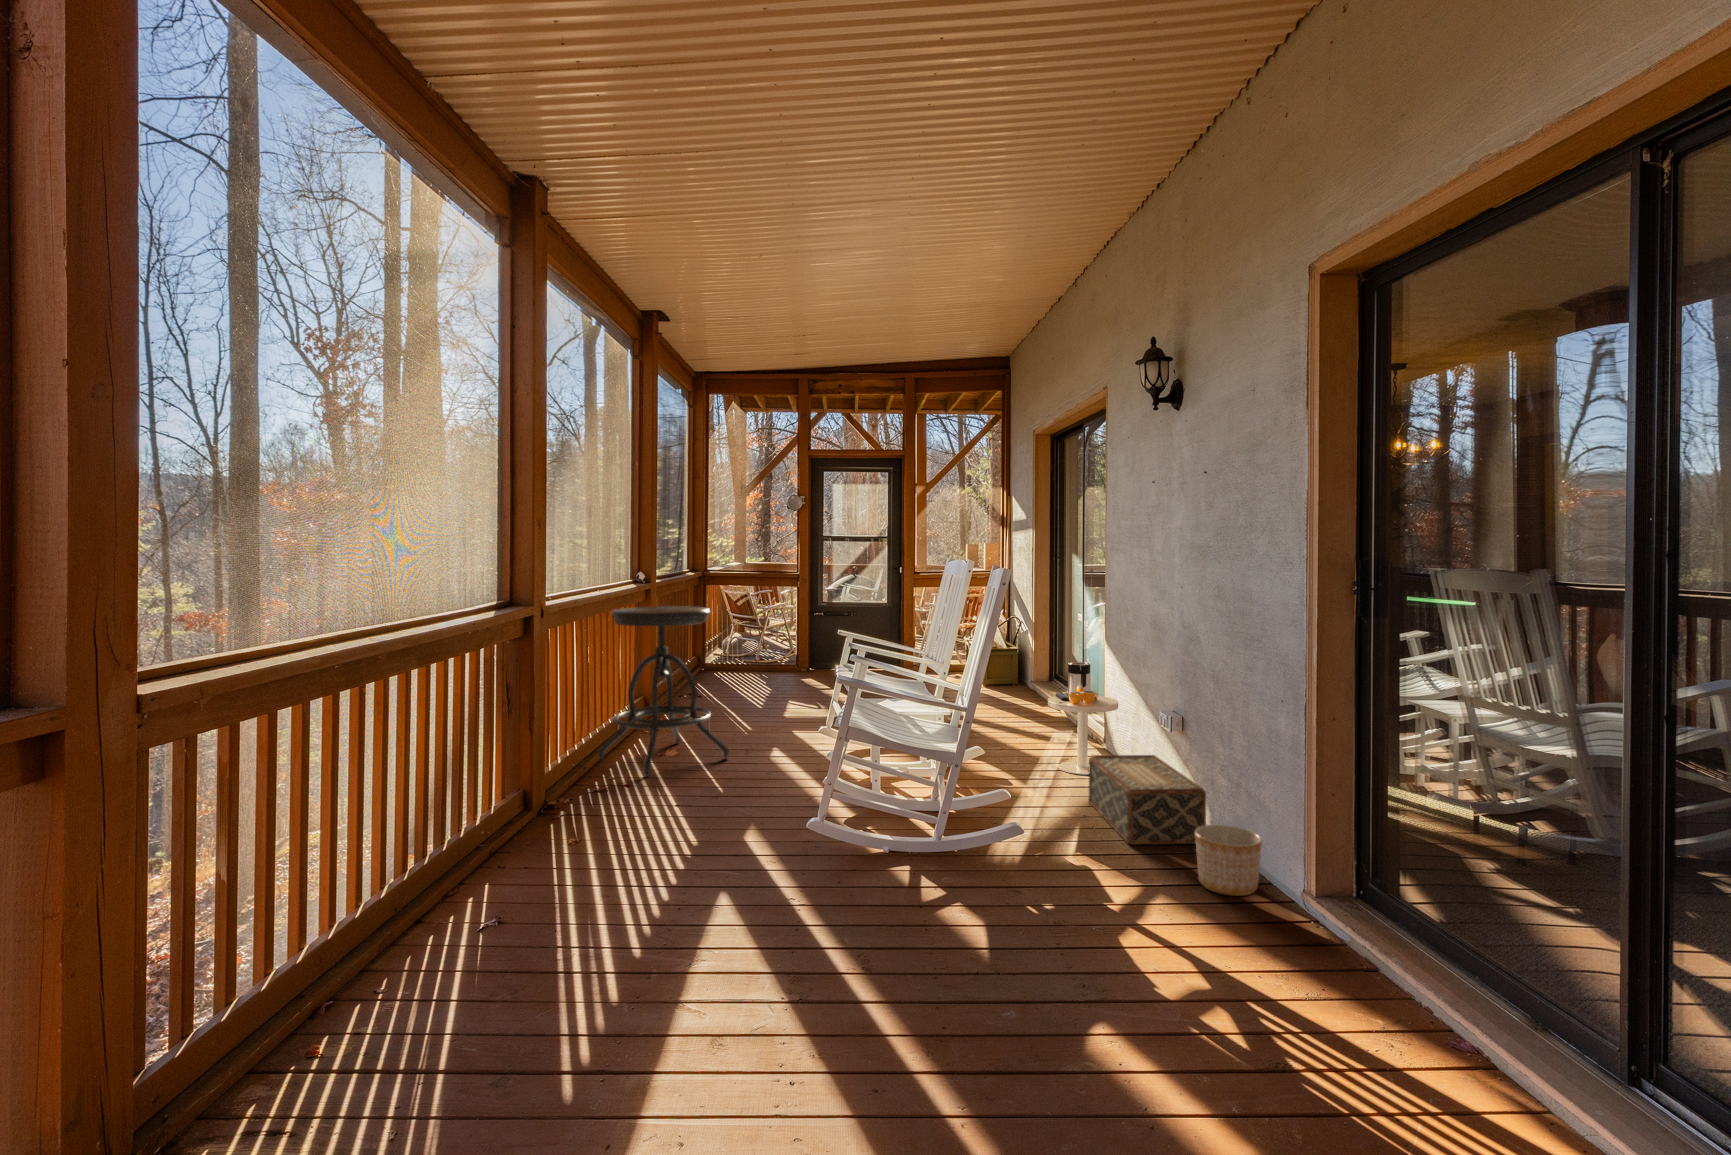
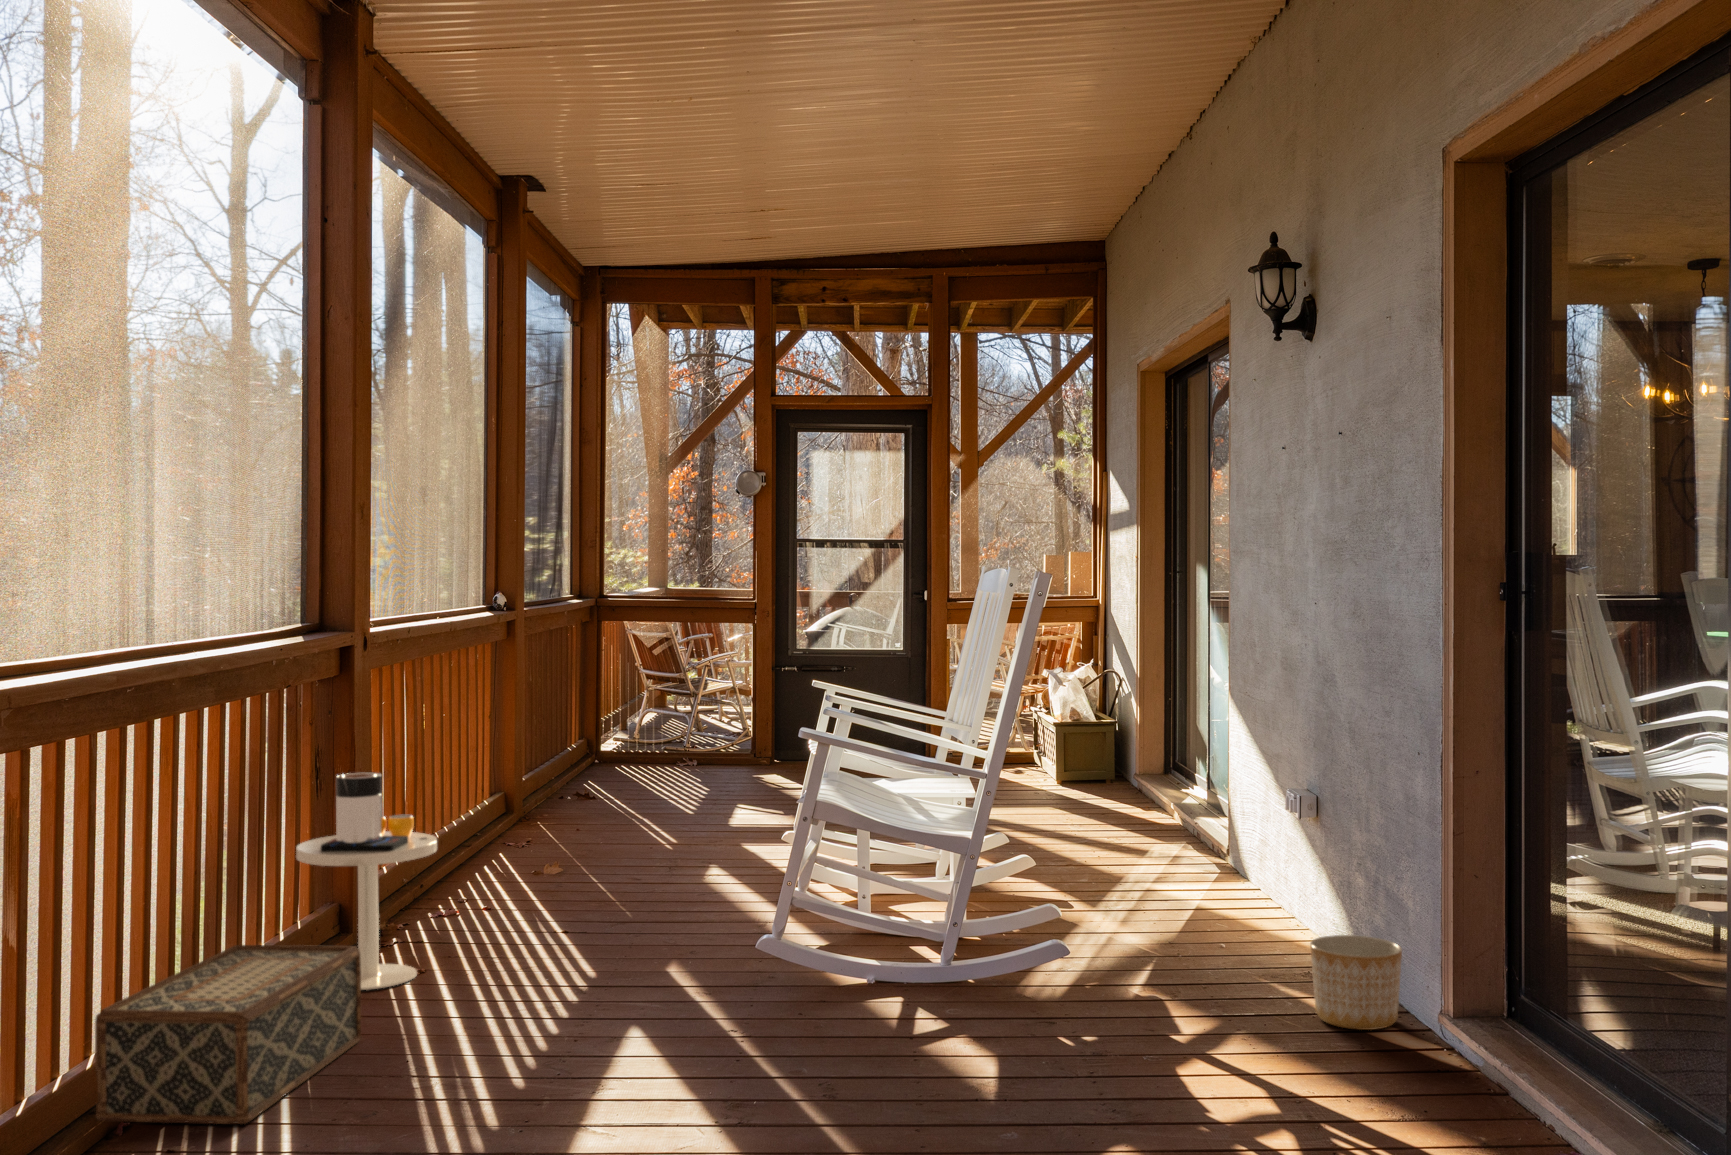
stool: present [598,606,729,776] -> none [440,642,642,897]
side table: present [1048,662,1118,775] -> present [296,772,437,990]
woven basket: present [1089,755,1206,845] -> present [95,945,361,1124]

